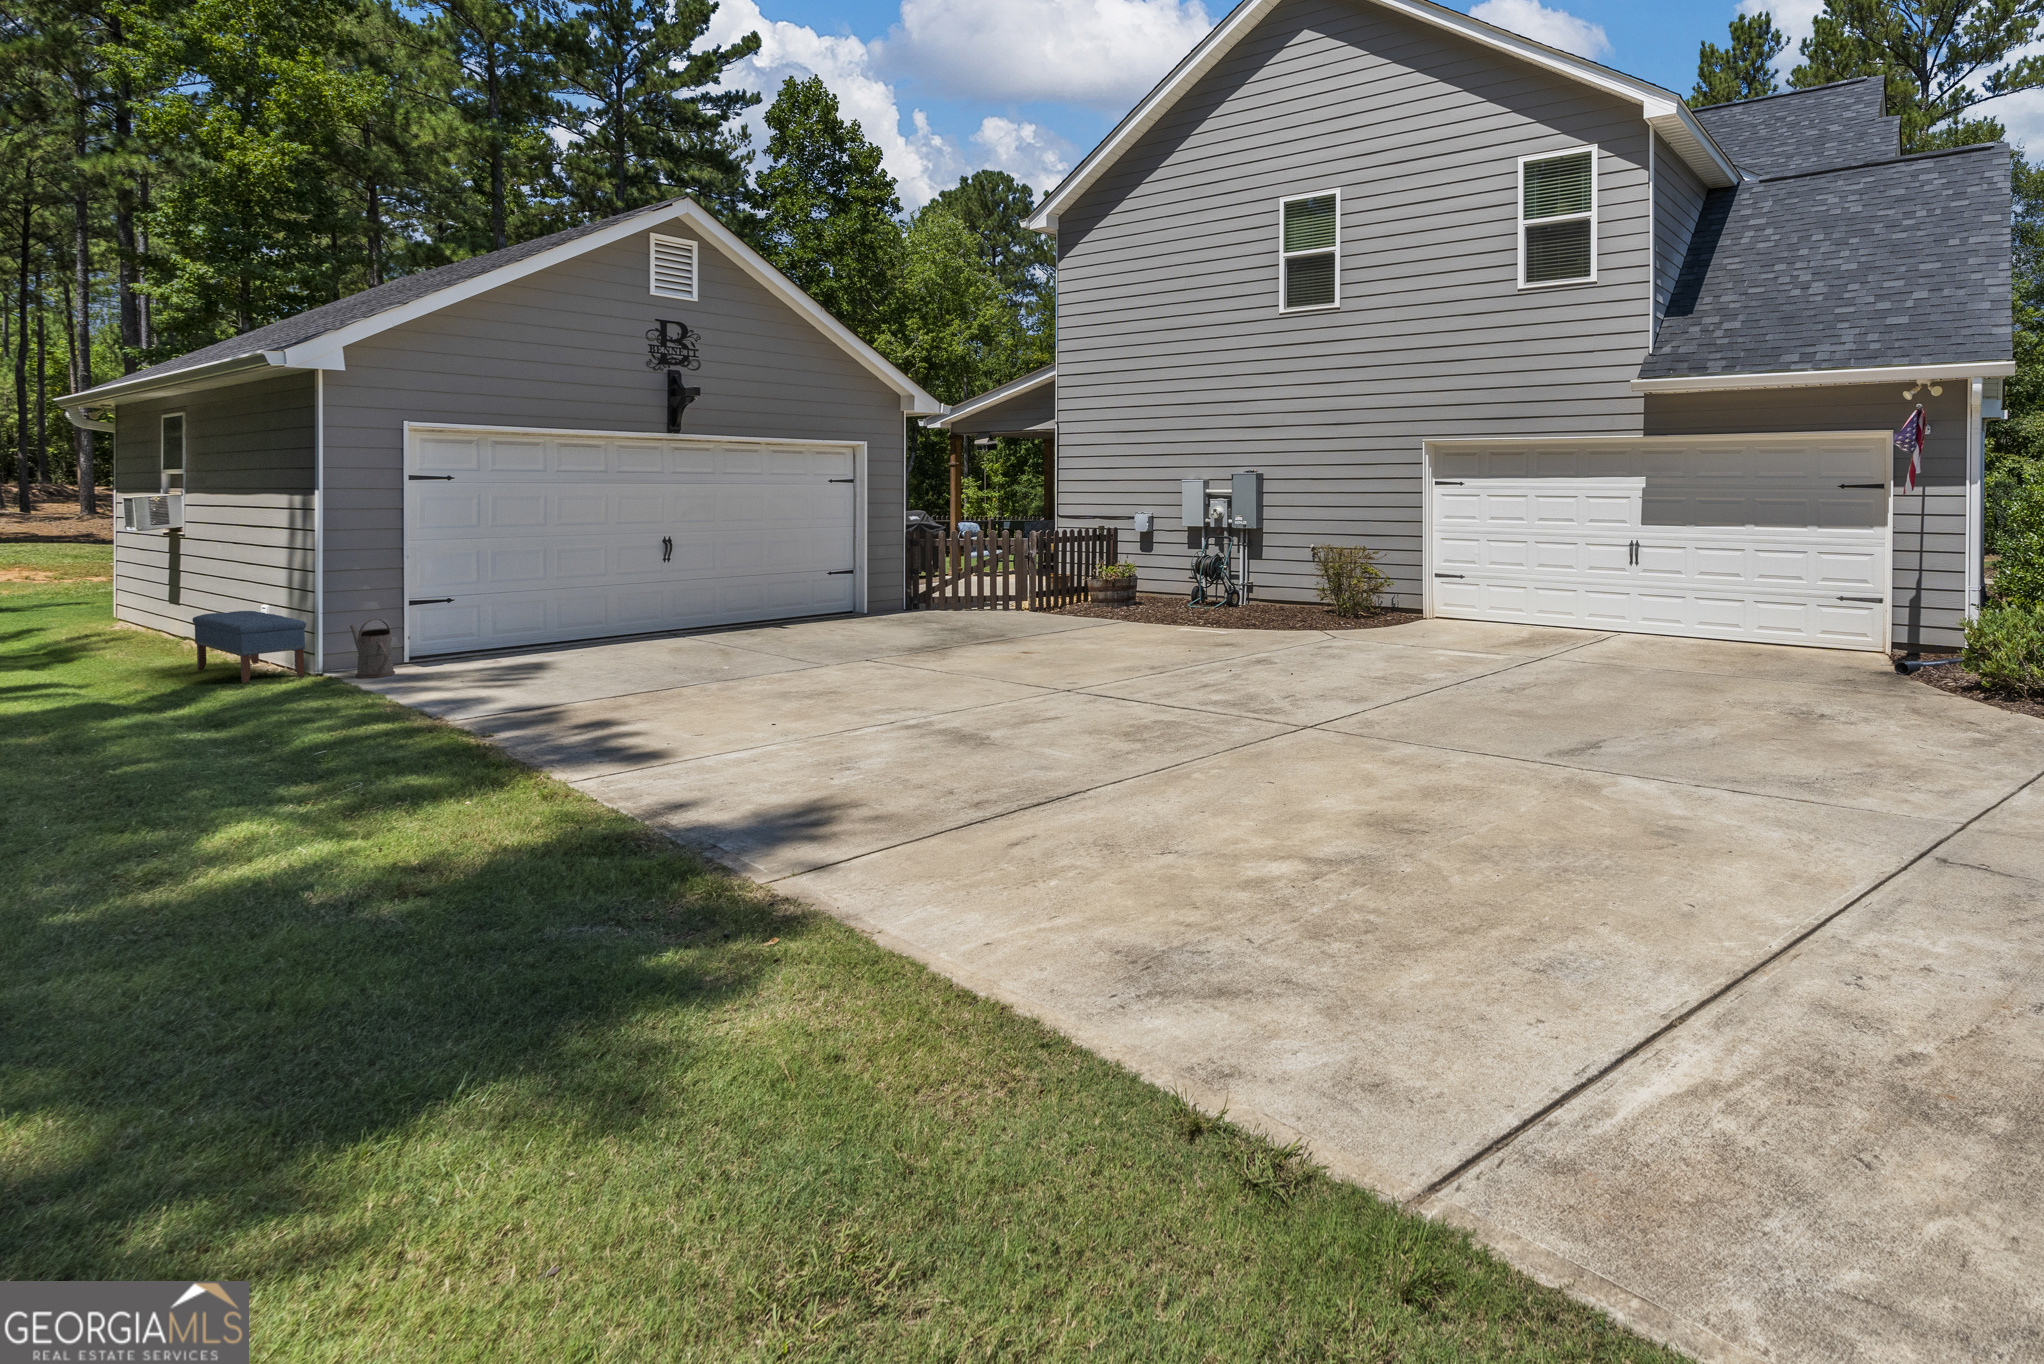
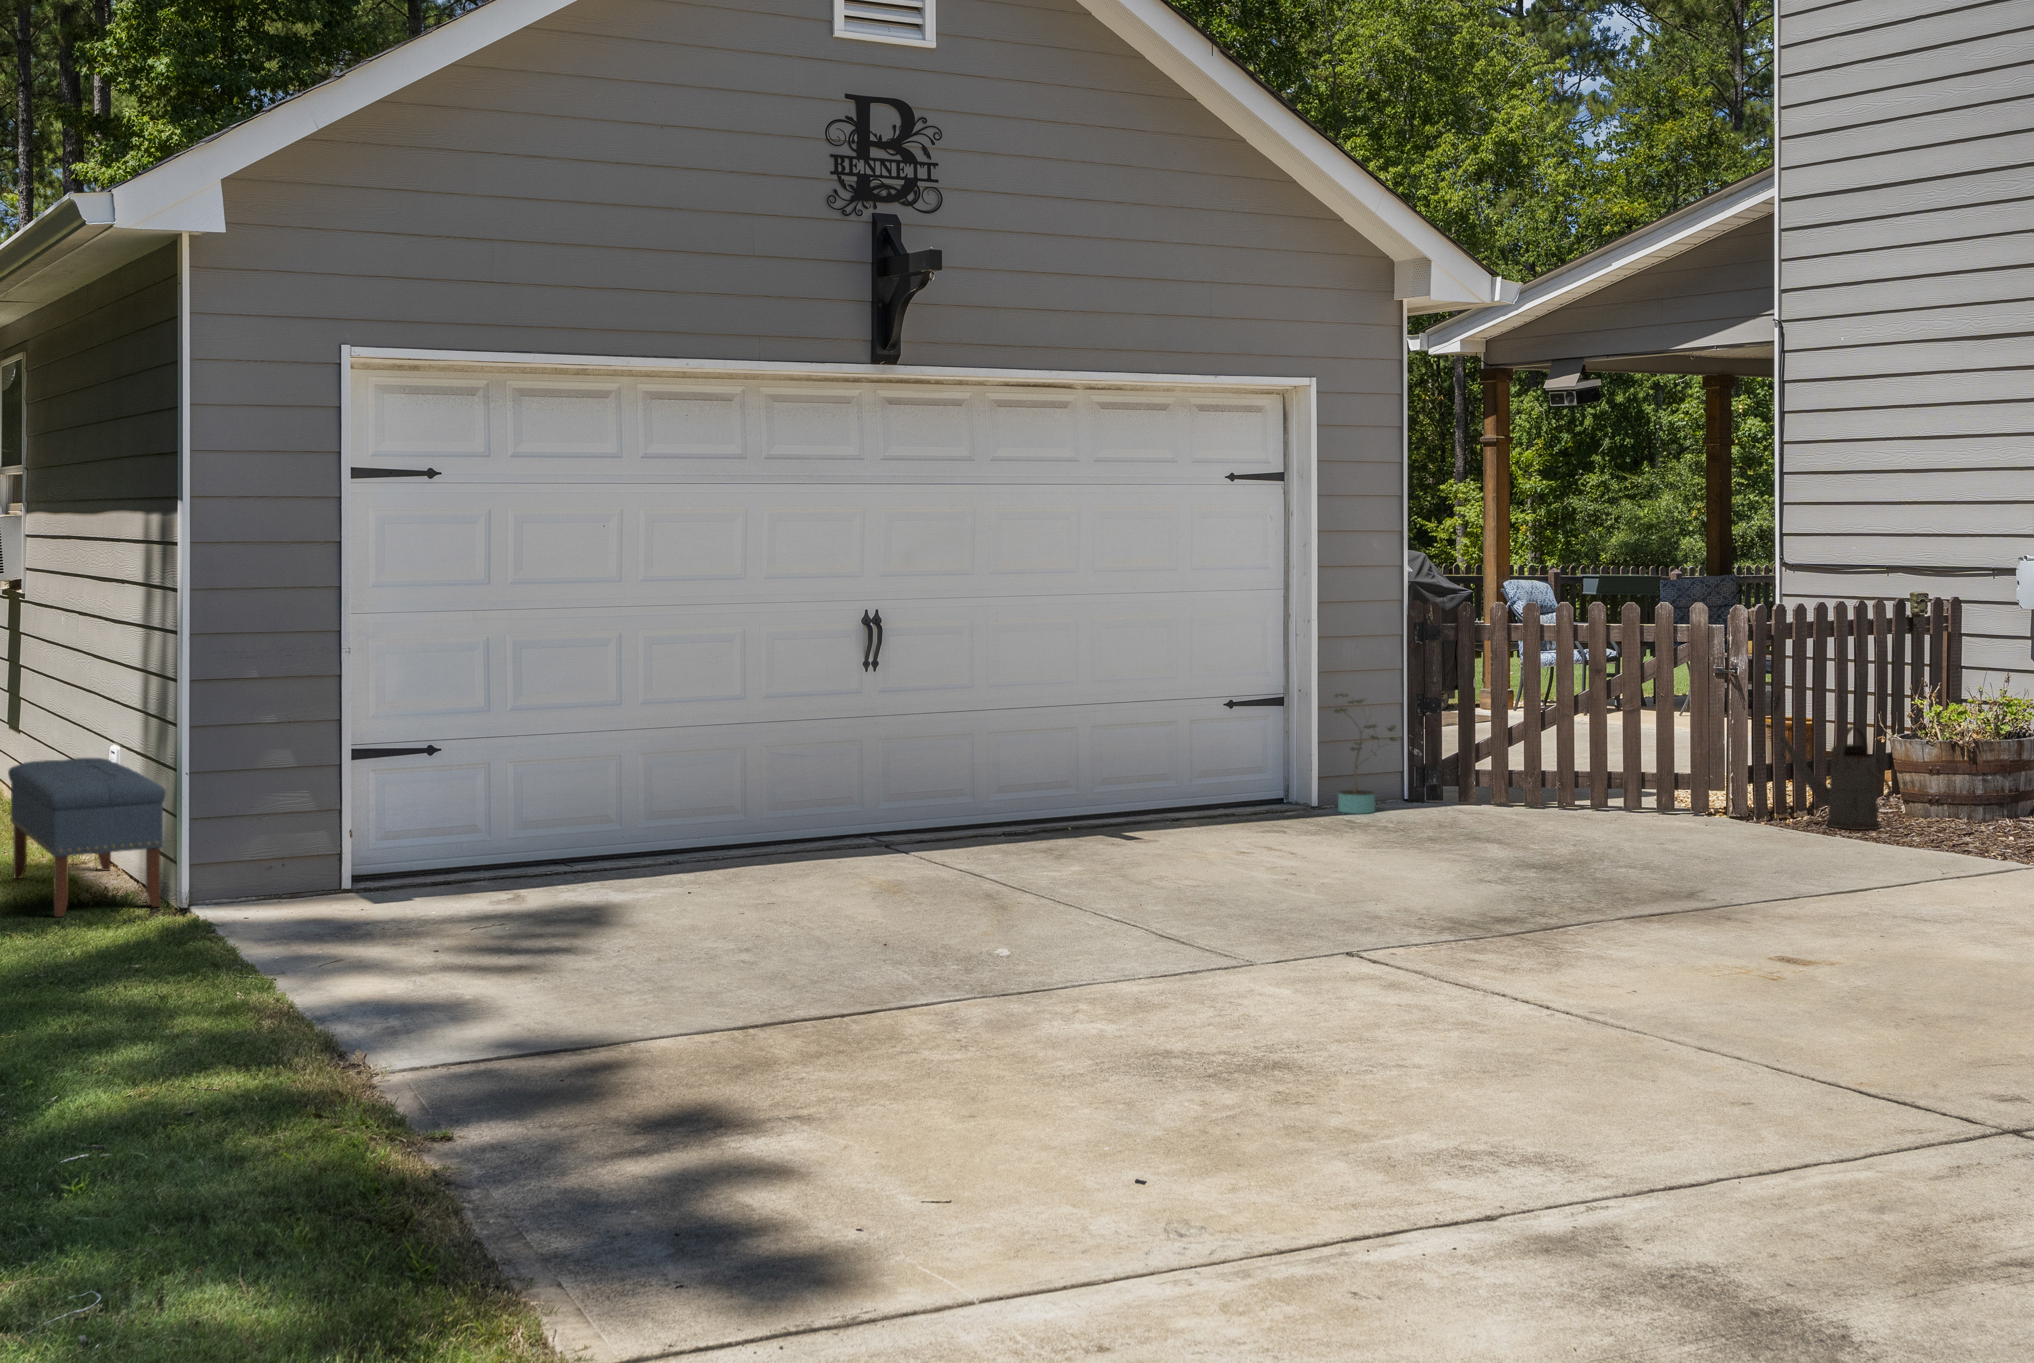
potted plant: none [880,566,906,612] -> present [1335,694,1396,814]
watering can: present [350,619,395,678] -> present [1780,726,1892,830]

